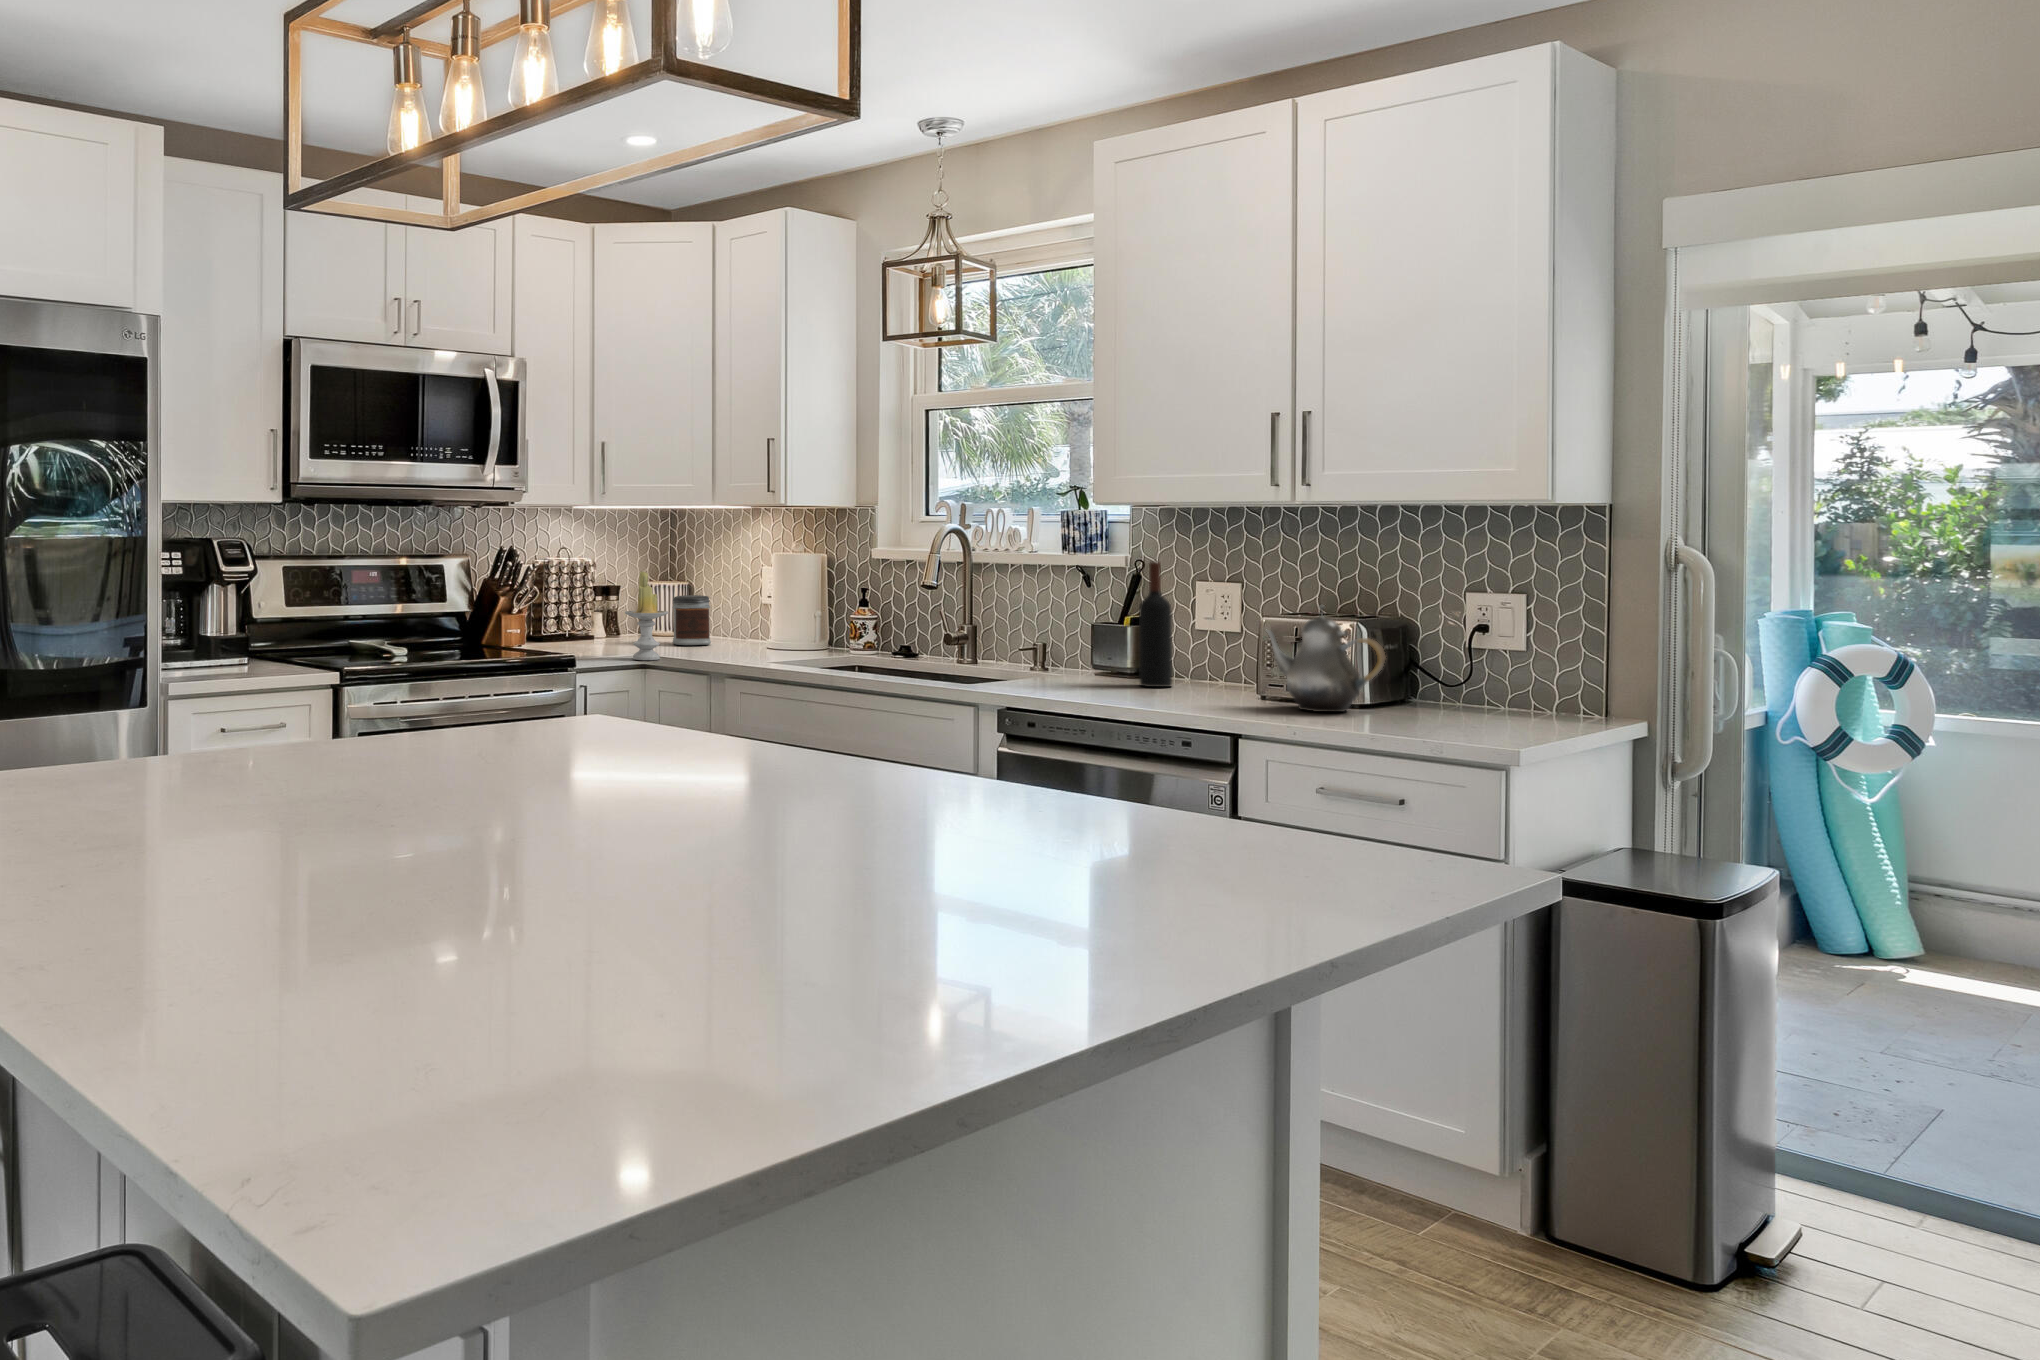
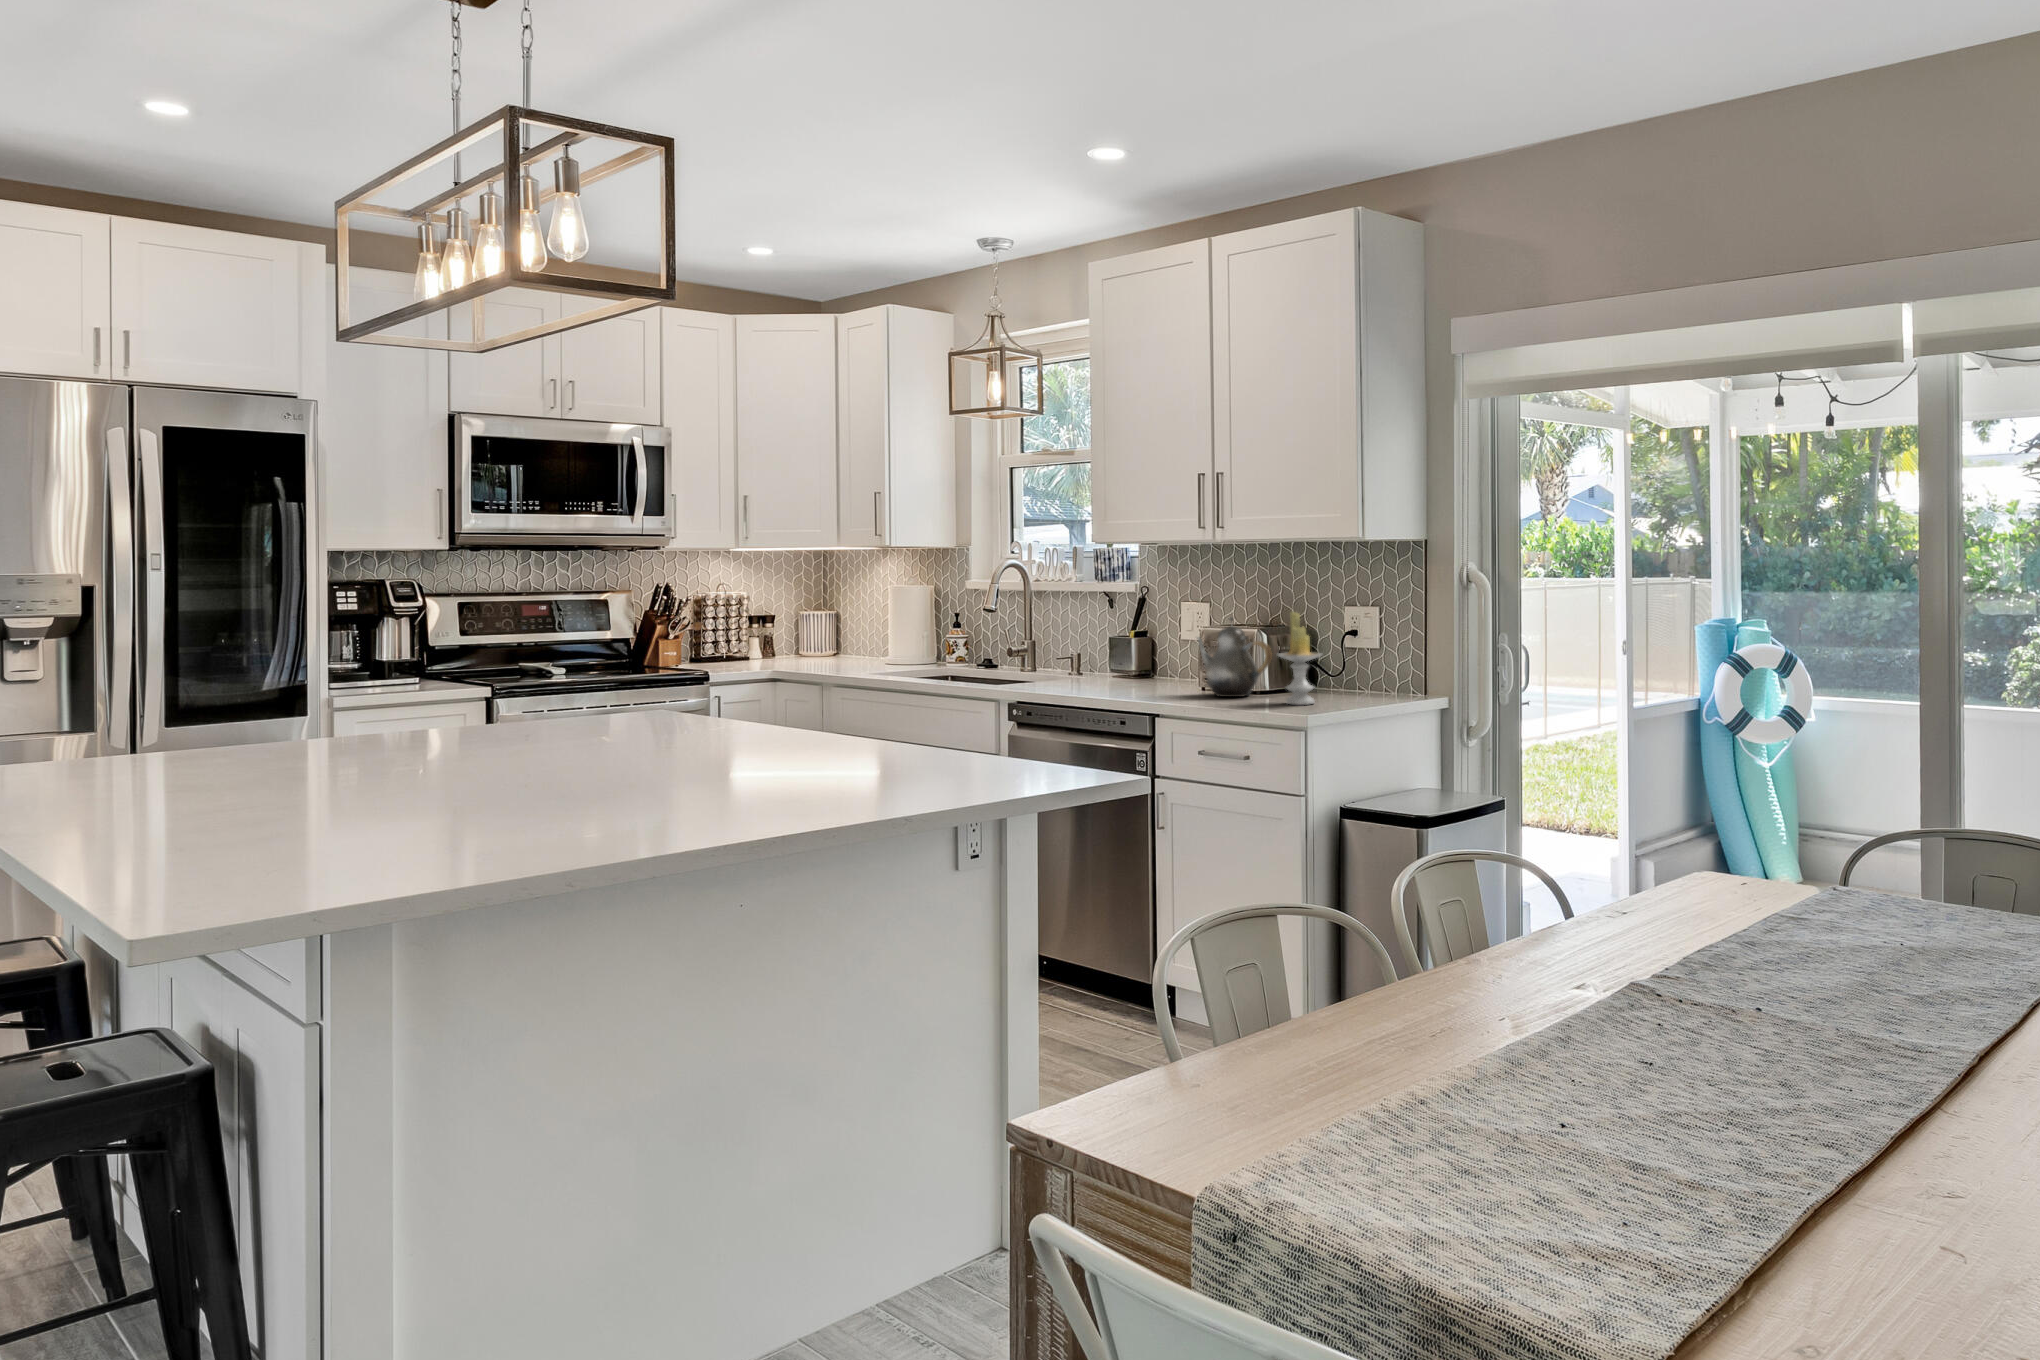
wine bottle: present [1139,561,1172,687] -> none [1126,587,1151,684]
candle: present [625,571,668,660] -> present [1277,612,1322,705]
jar: present [673,595,711,645] -> none [803,621,836,662]

